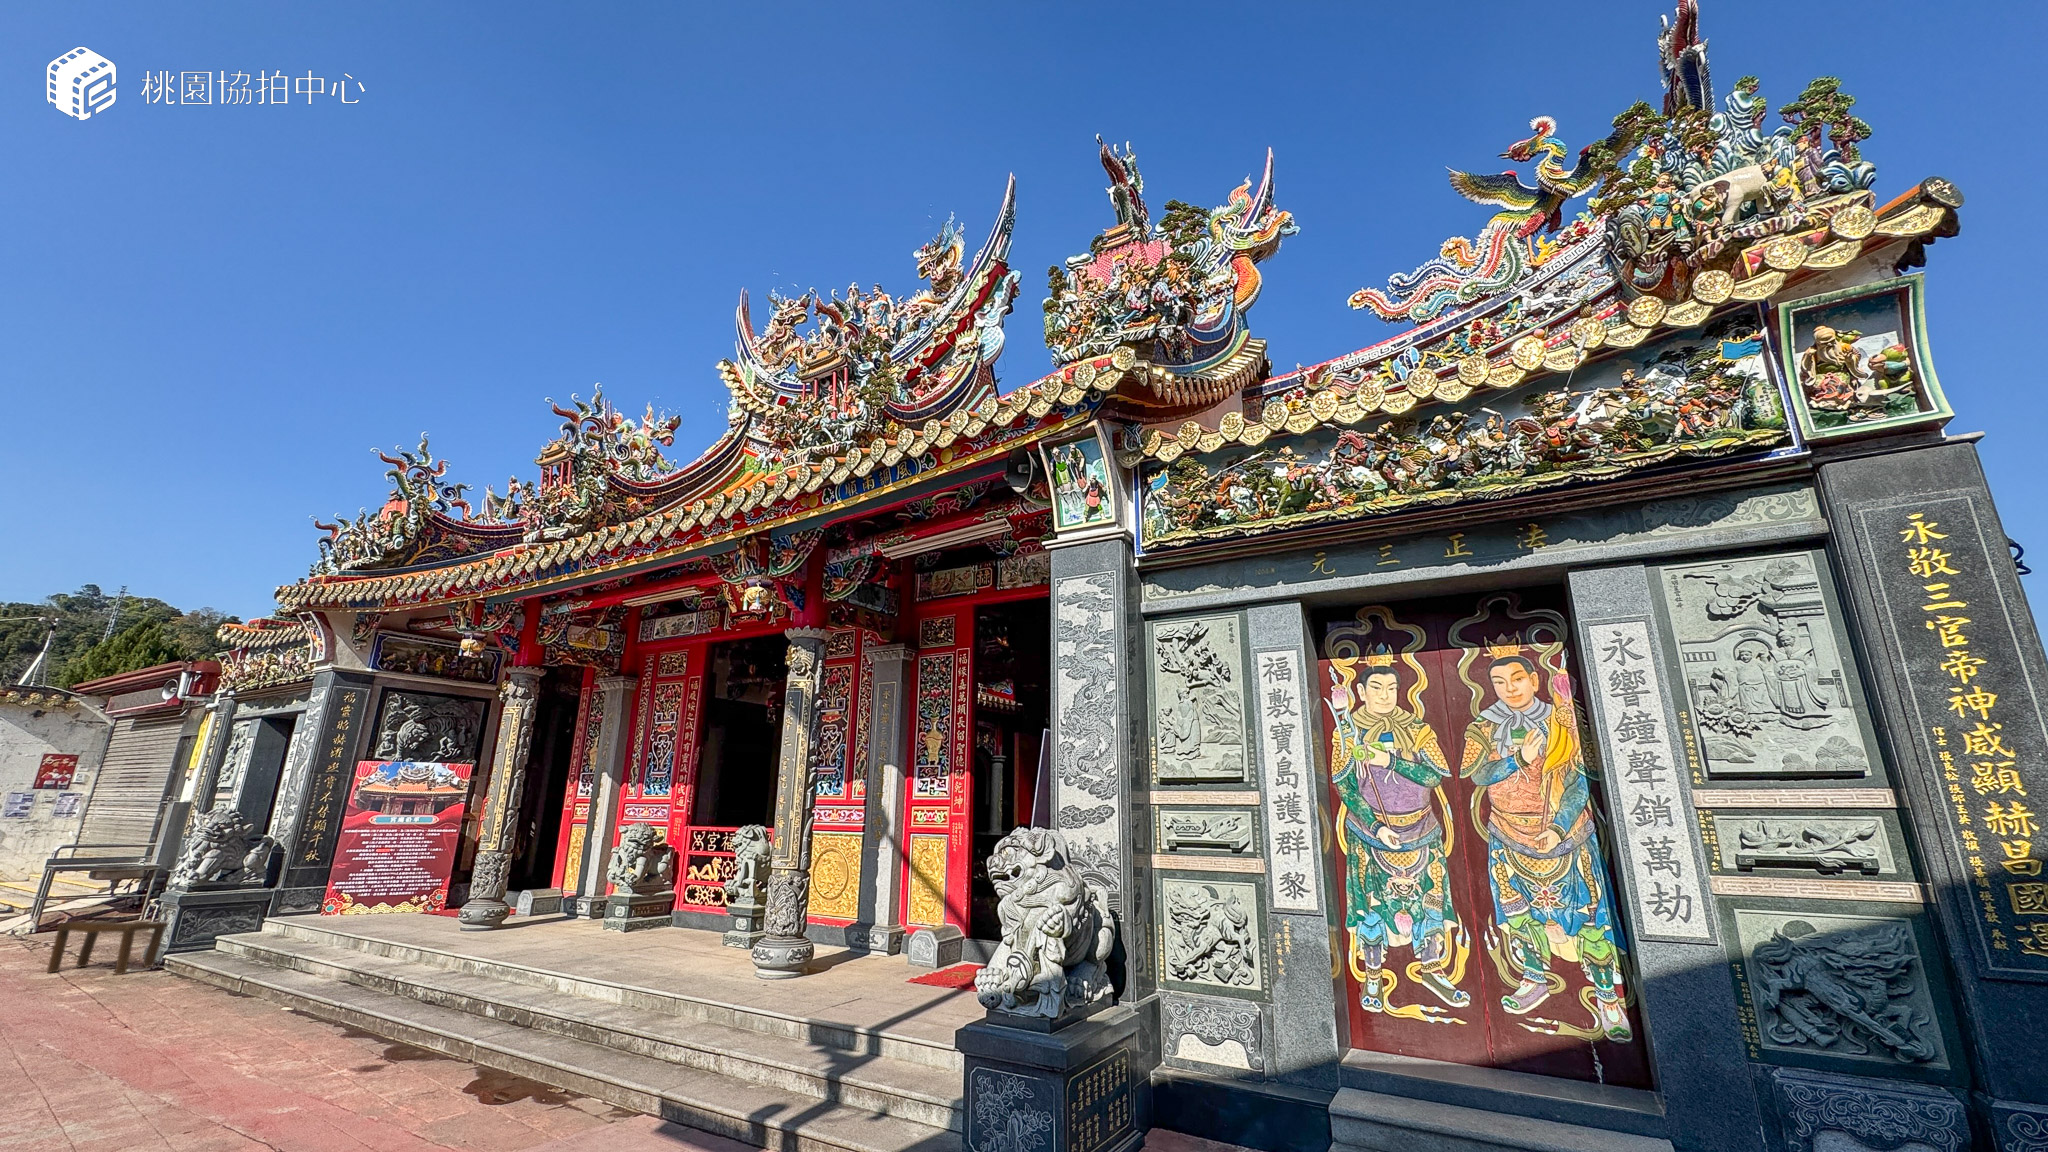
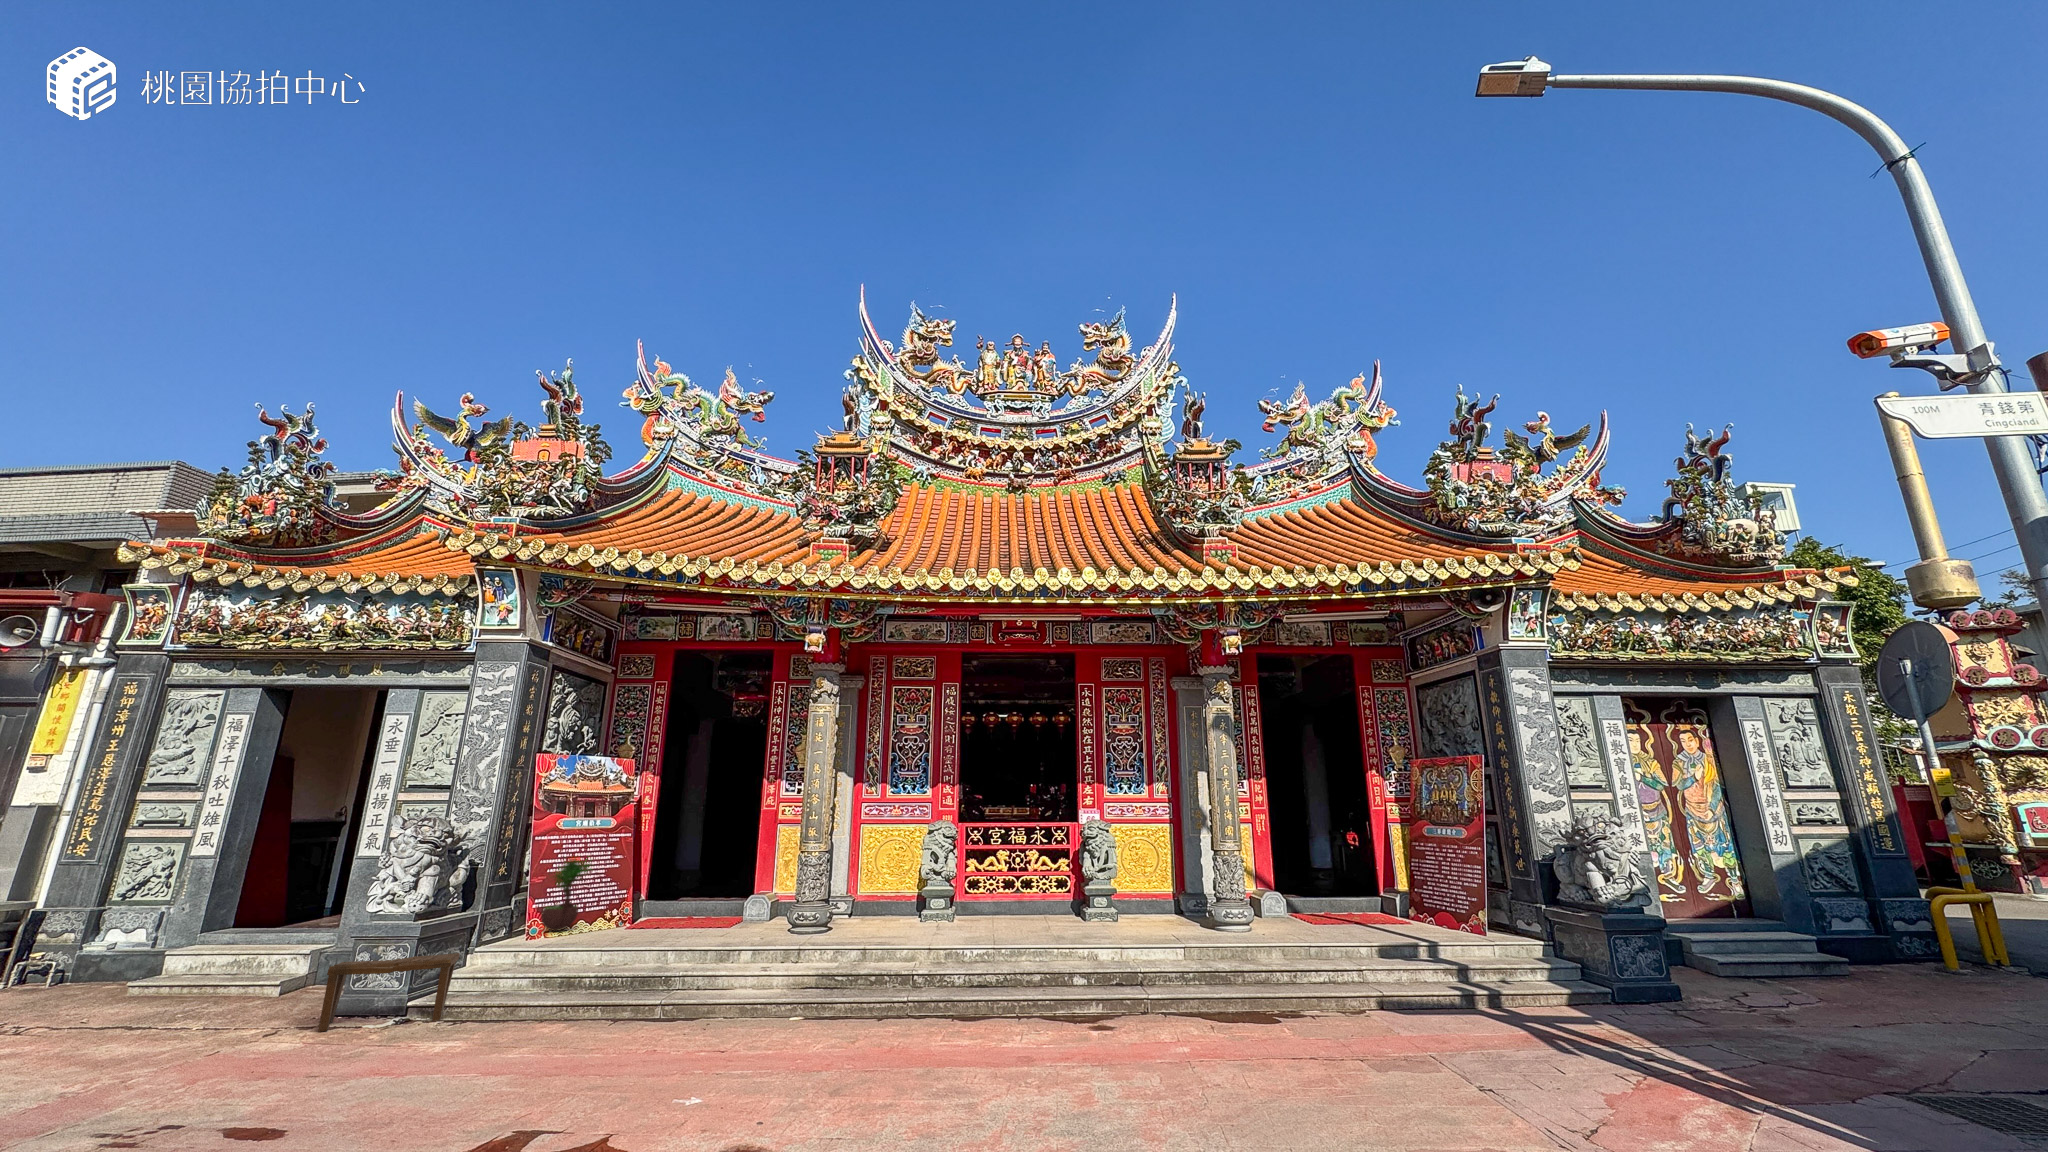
potted tree: none [319,843,368,913] -> present [541,857,591,931]

